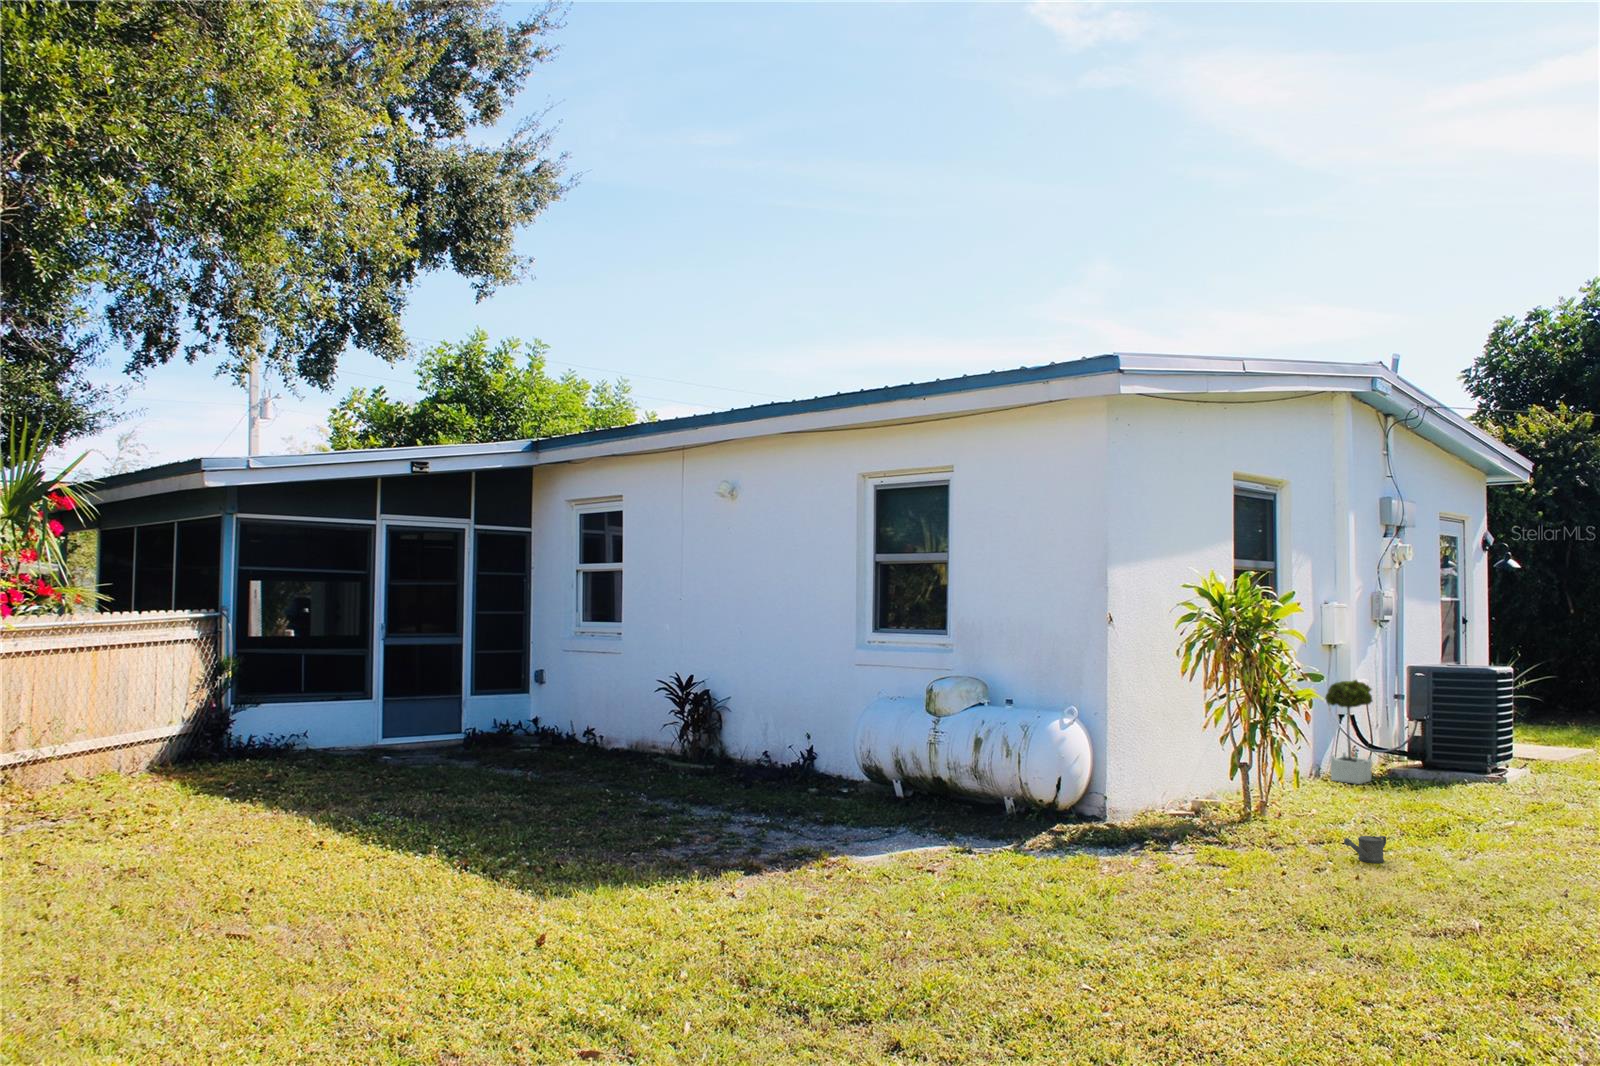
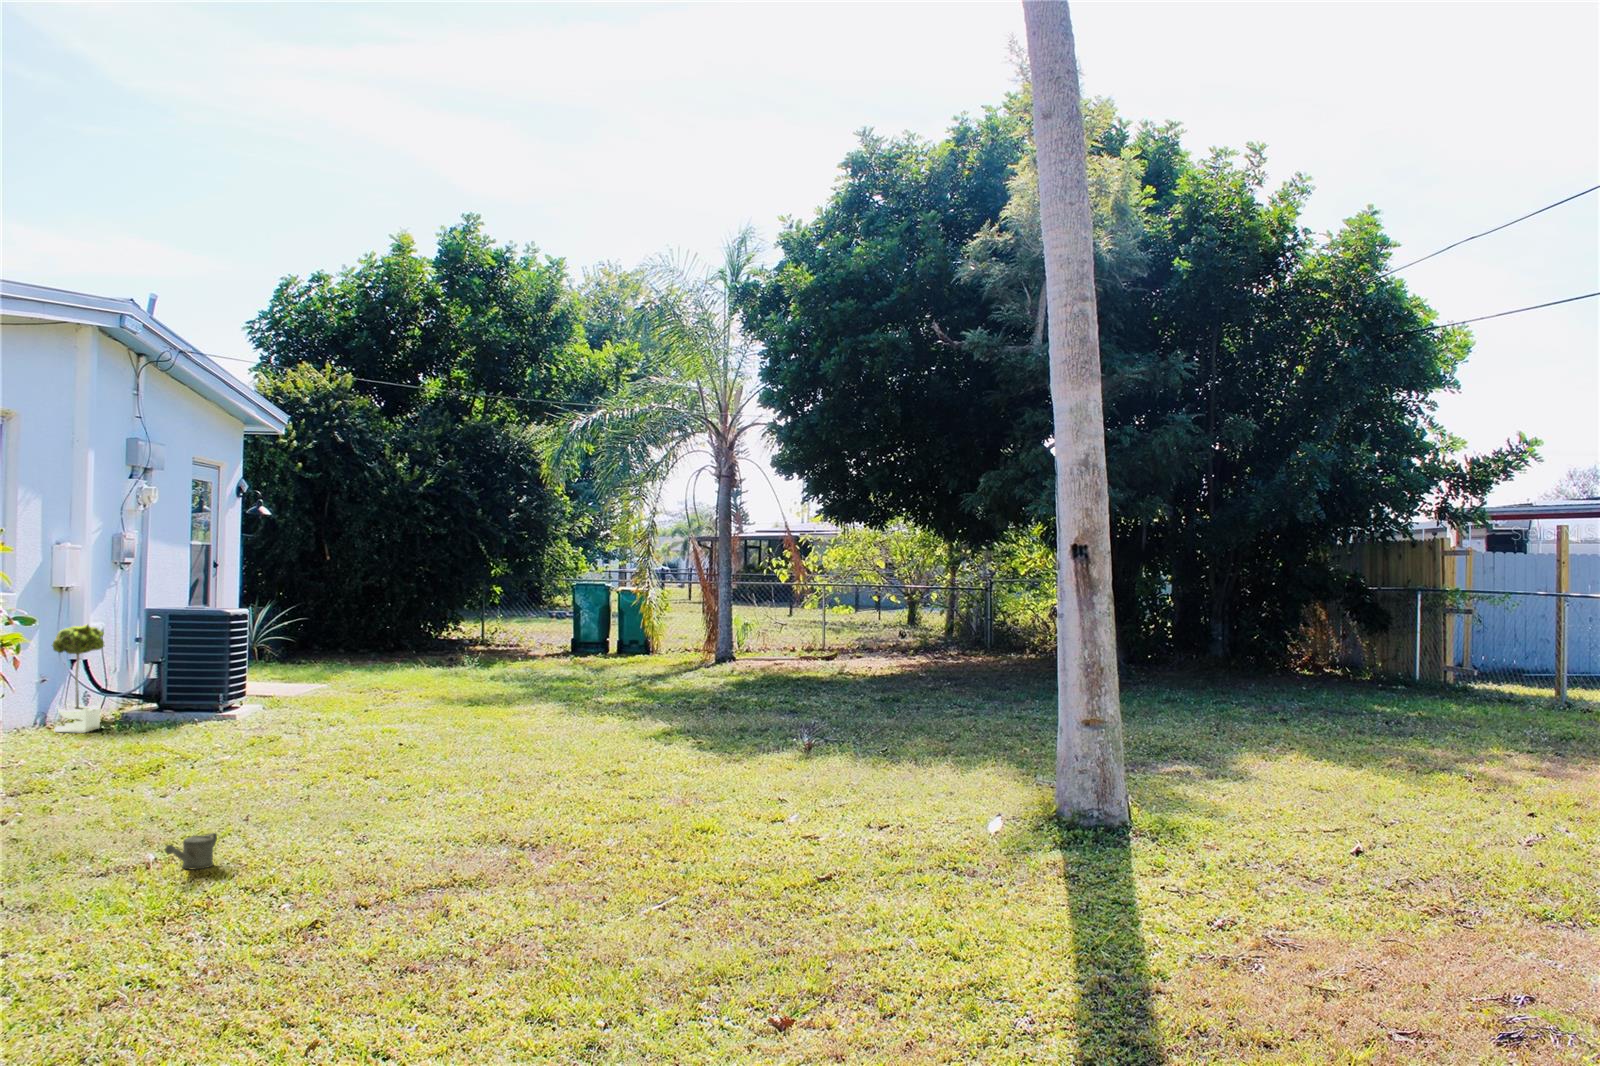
watering can: present [1344,836,1386,863] -> present [165,833,217,870]

